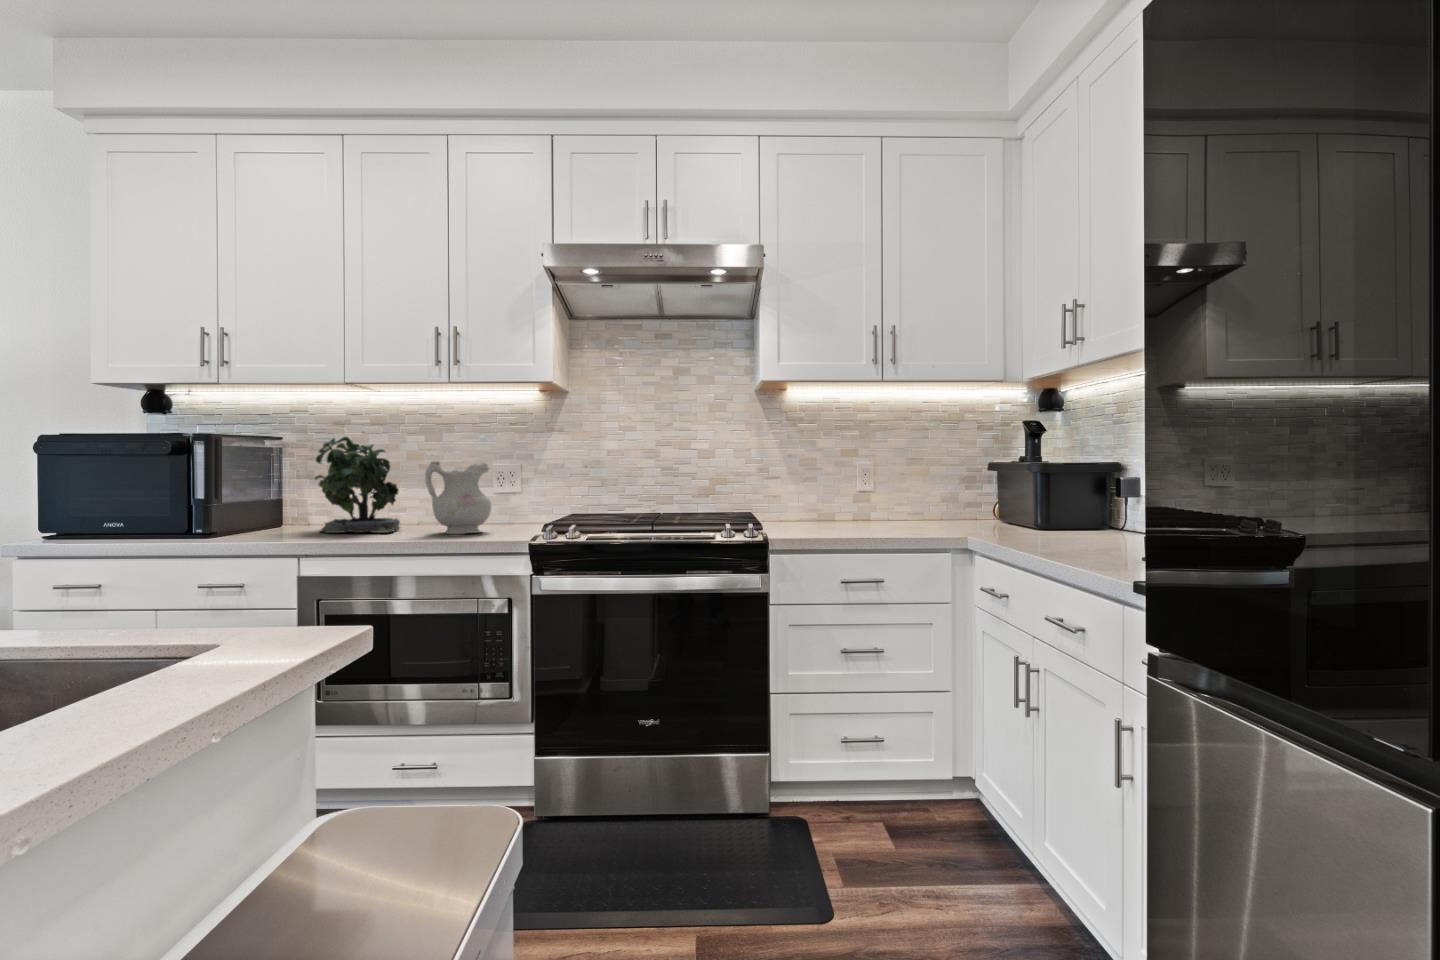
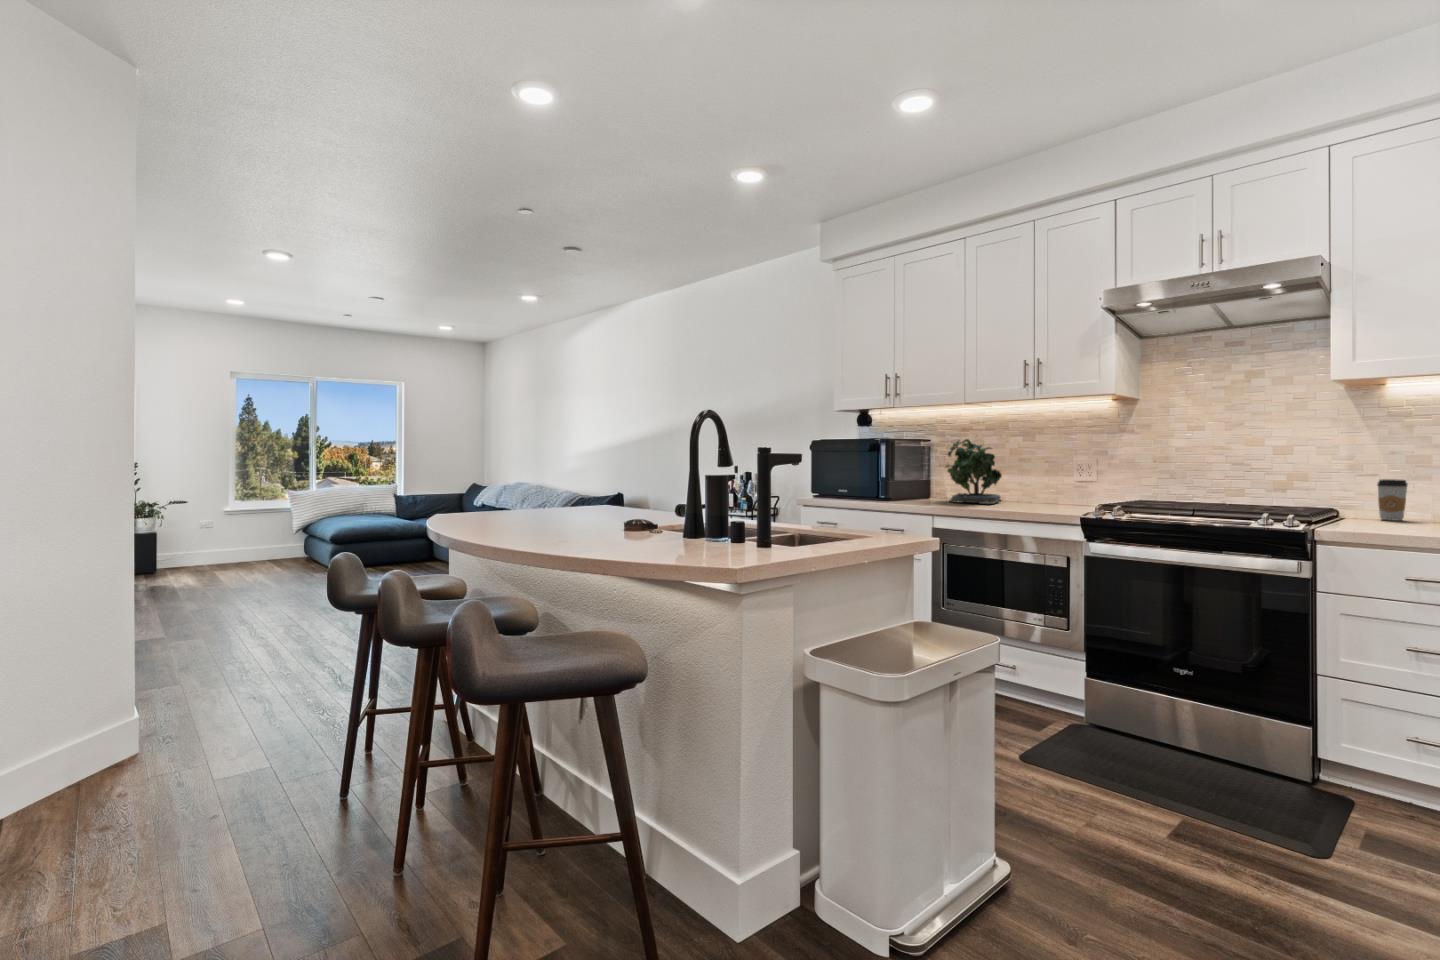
ceramic pitcher: present [425,461,491,534] -> none [1014,456,1064,508]
coffee cup: none [788,486,810,526] -> present [1377,479,1408,521]

